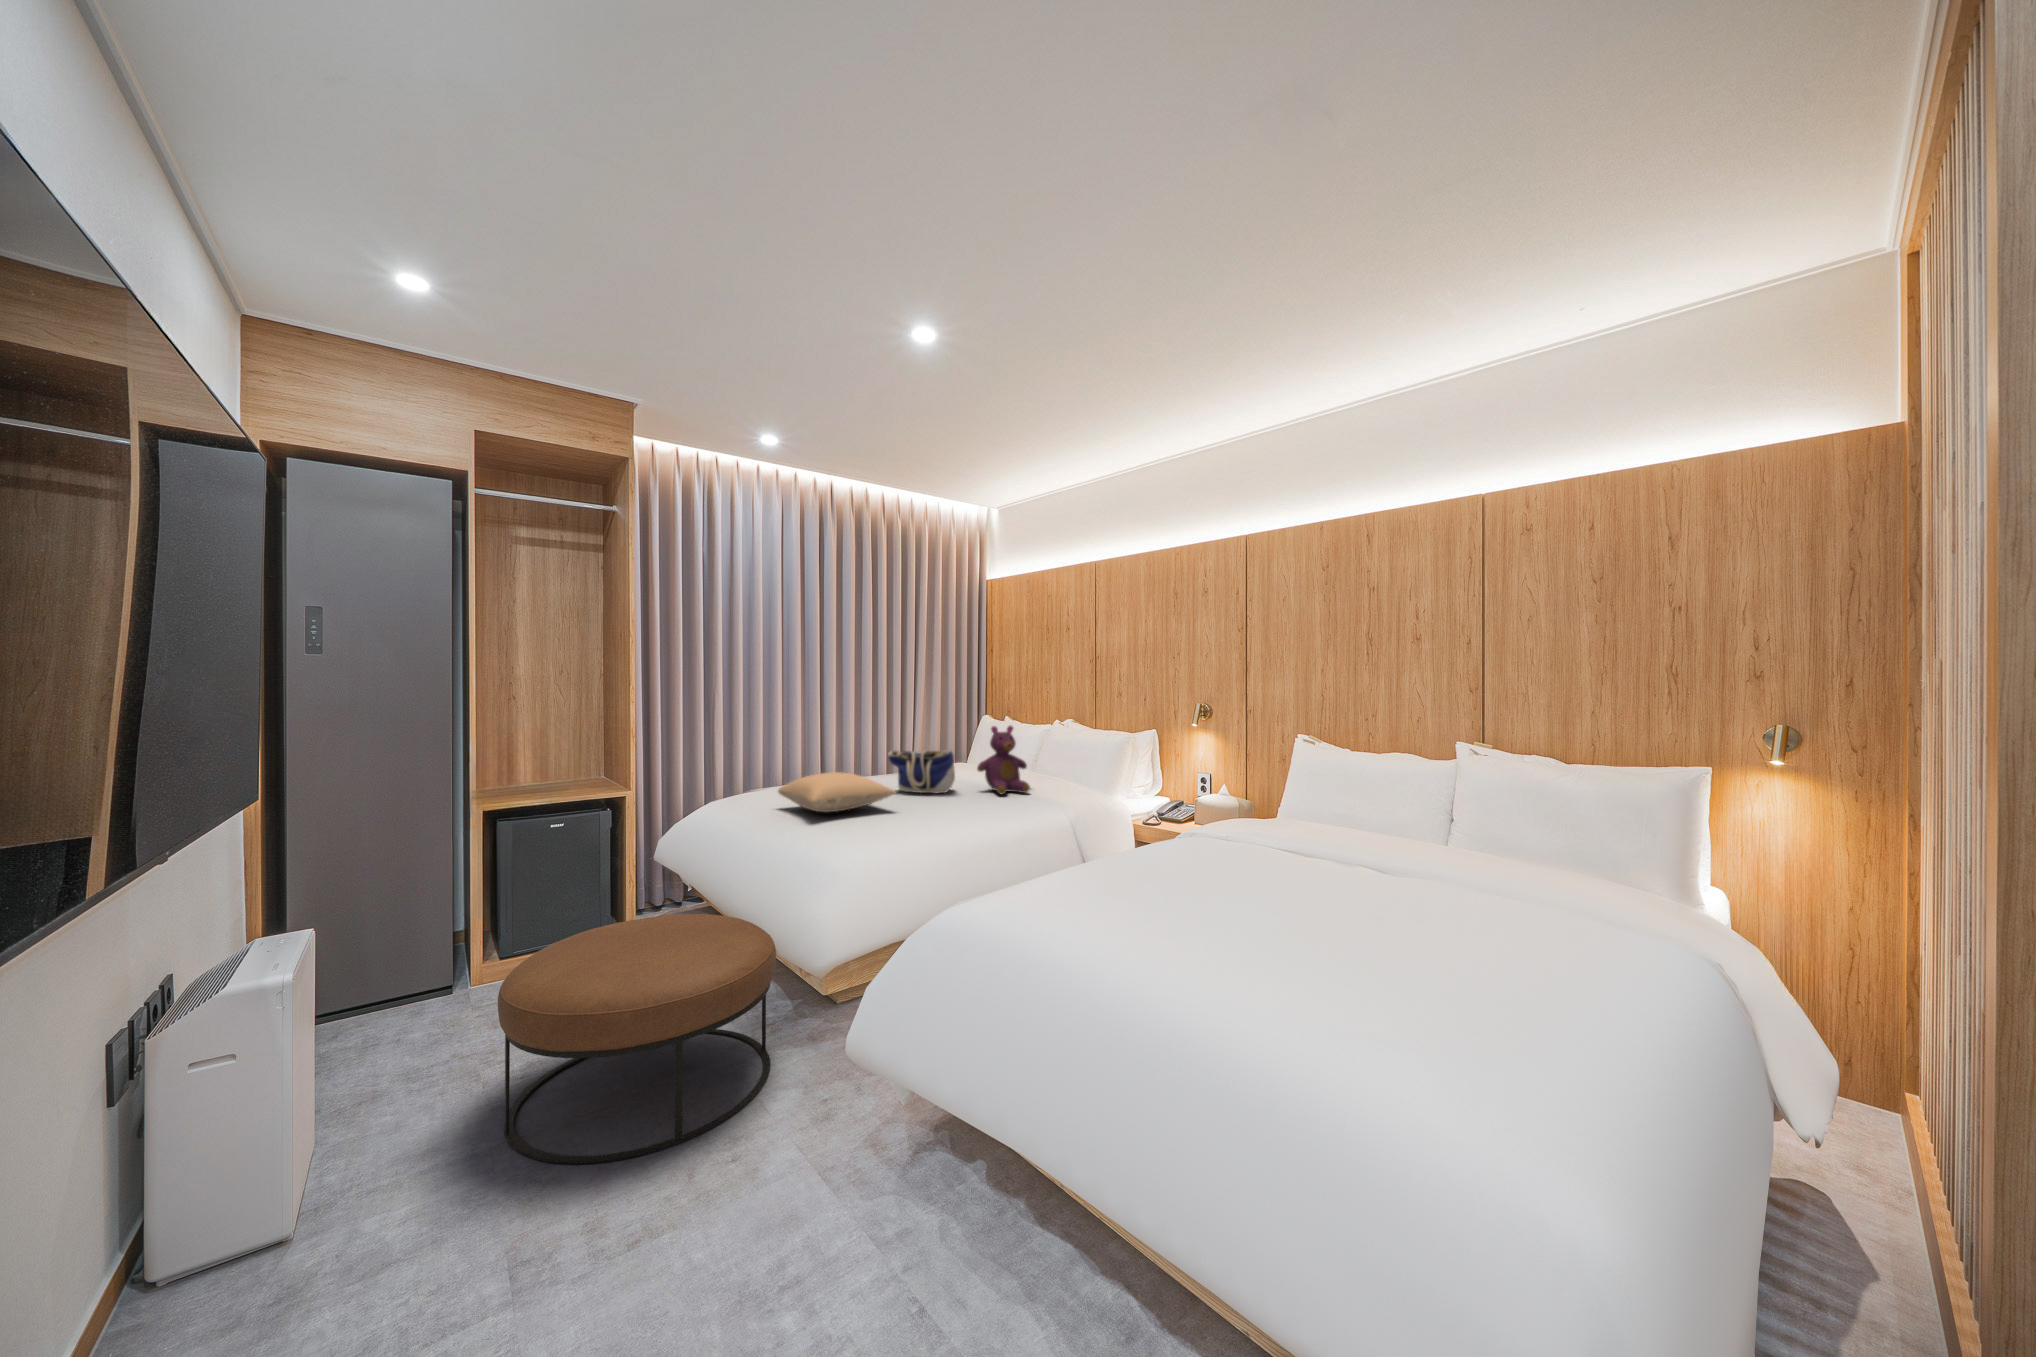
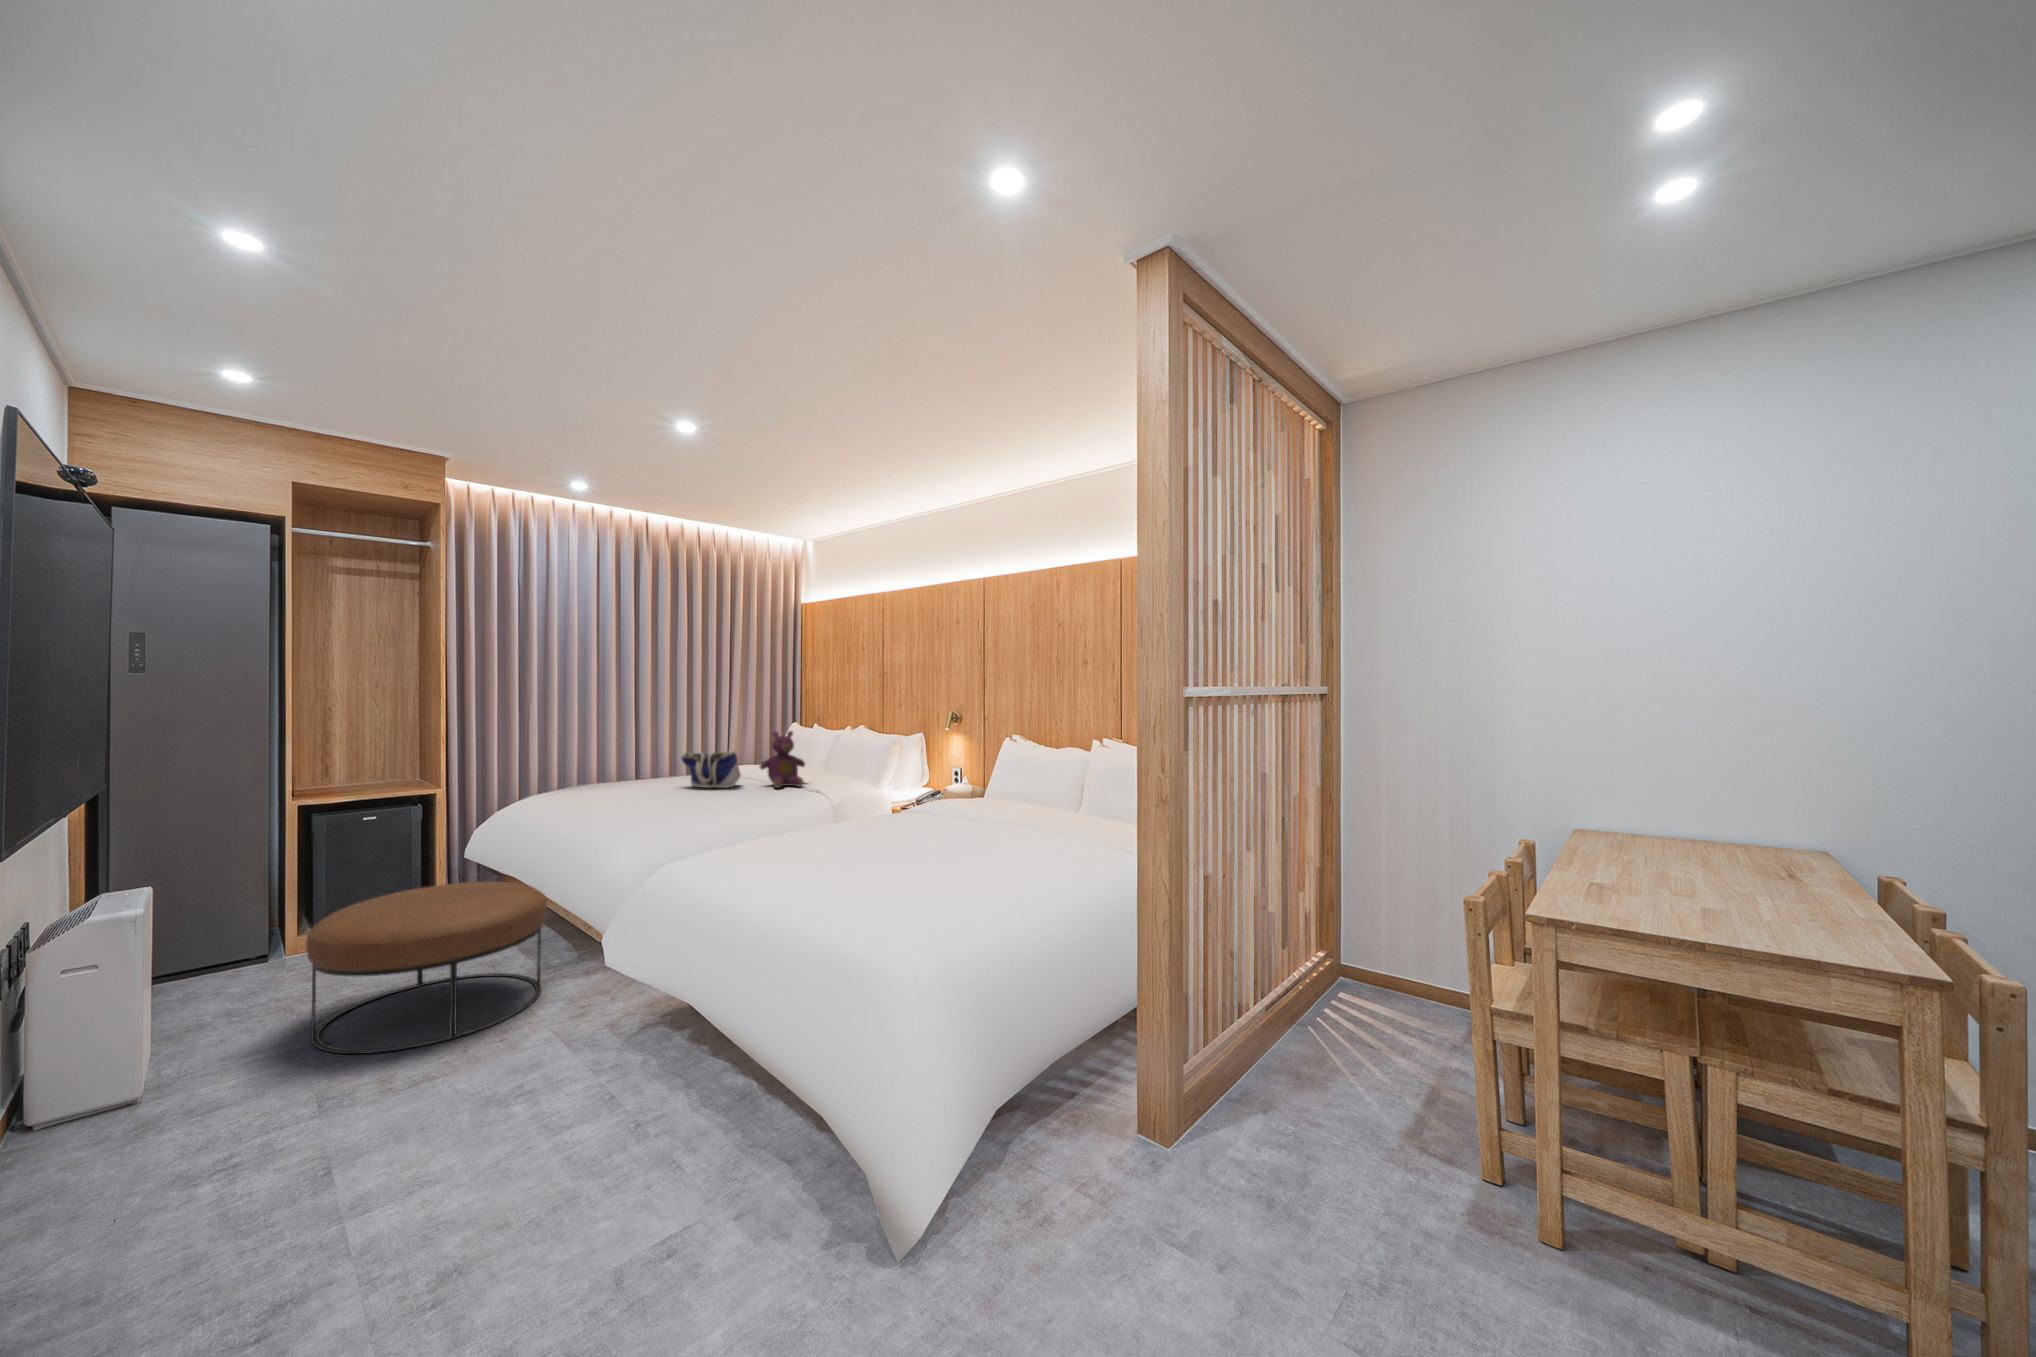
pillow: present [778,772,896,812] -> none [574,771,677,803]

